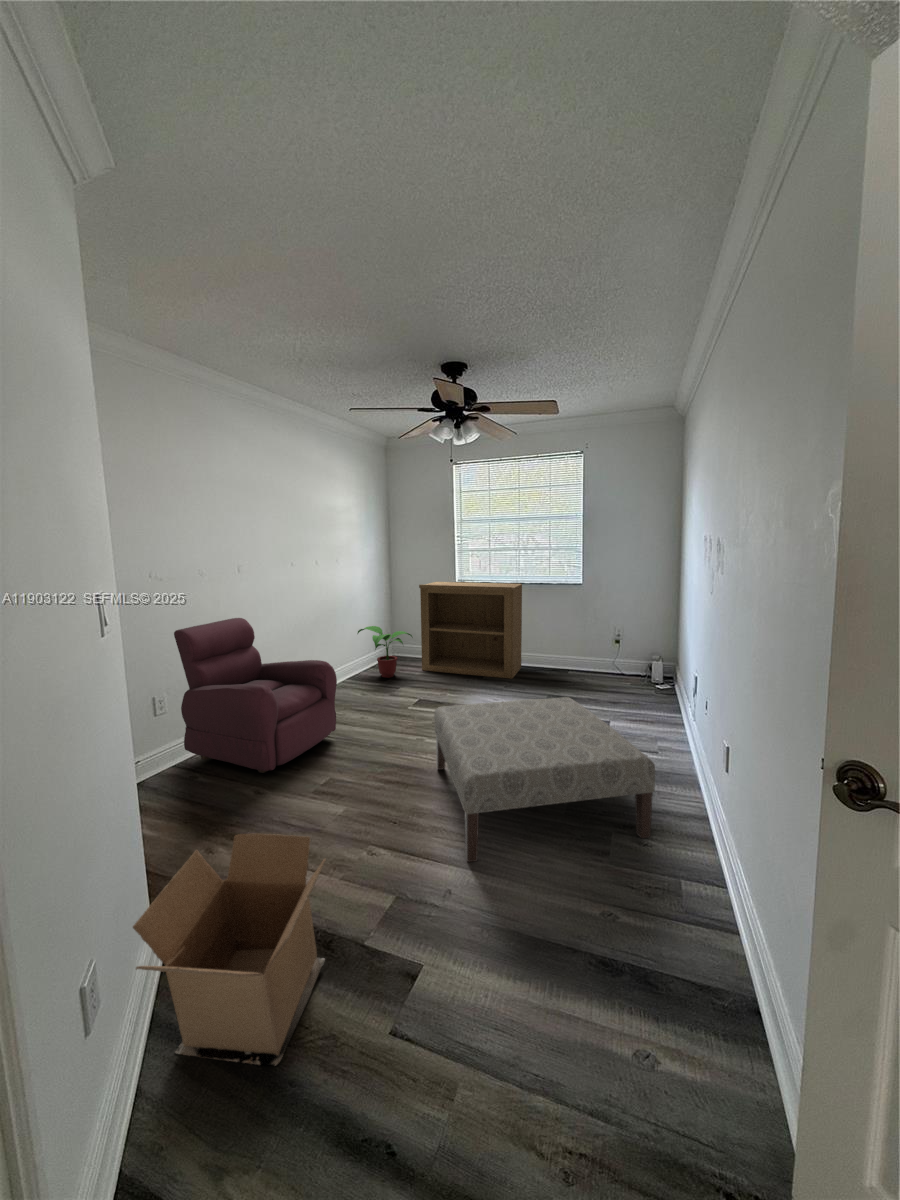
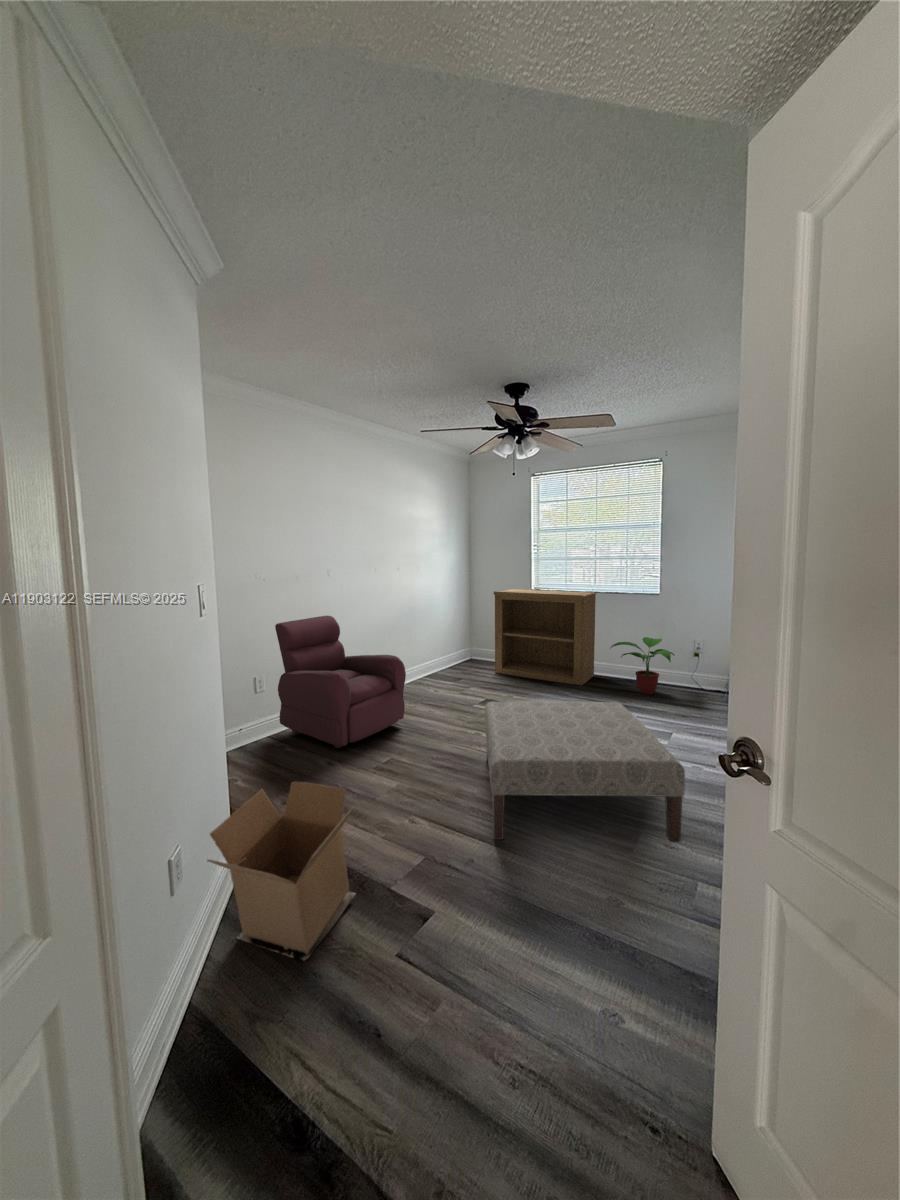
potted plant: present [357,626,412,678] -> present [611,637,674,694]

